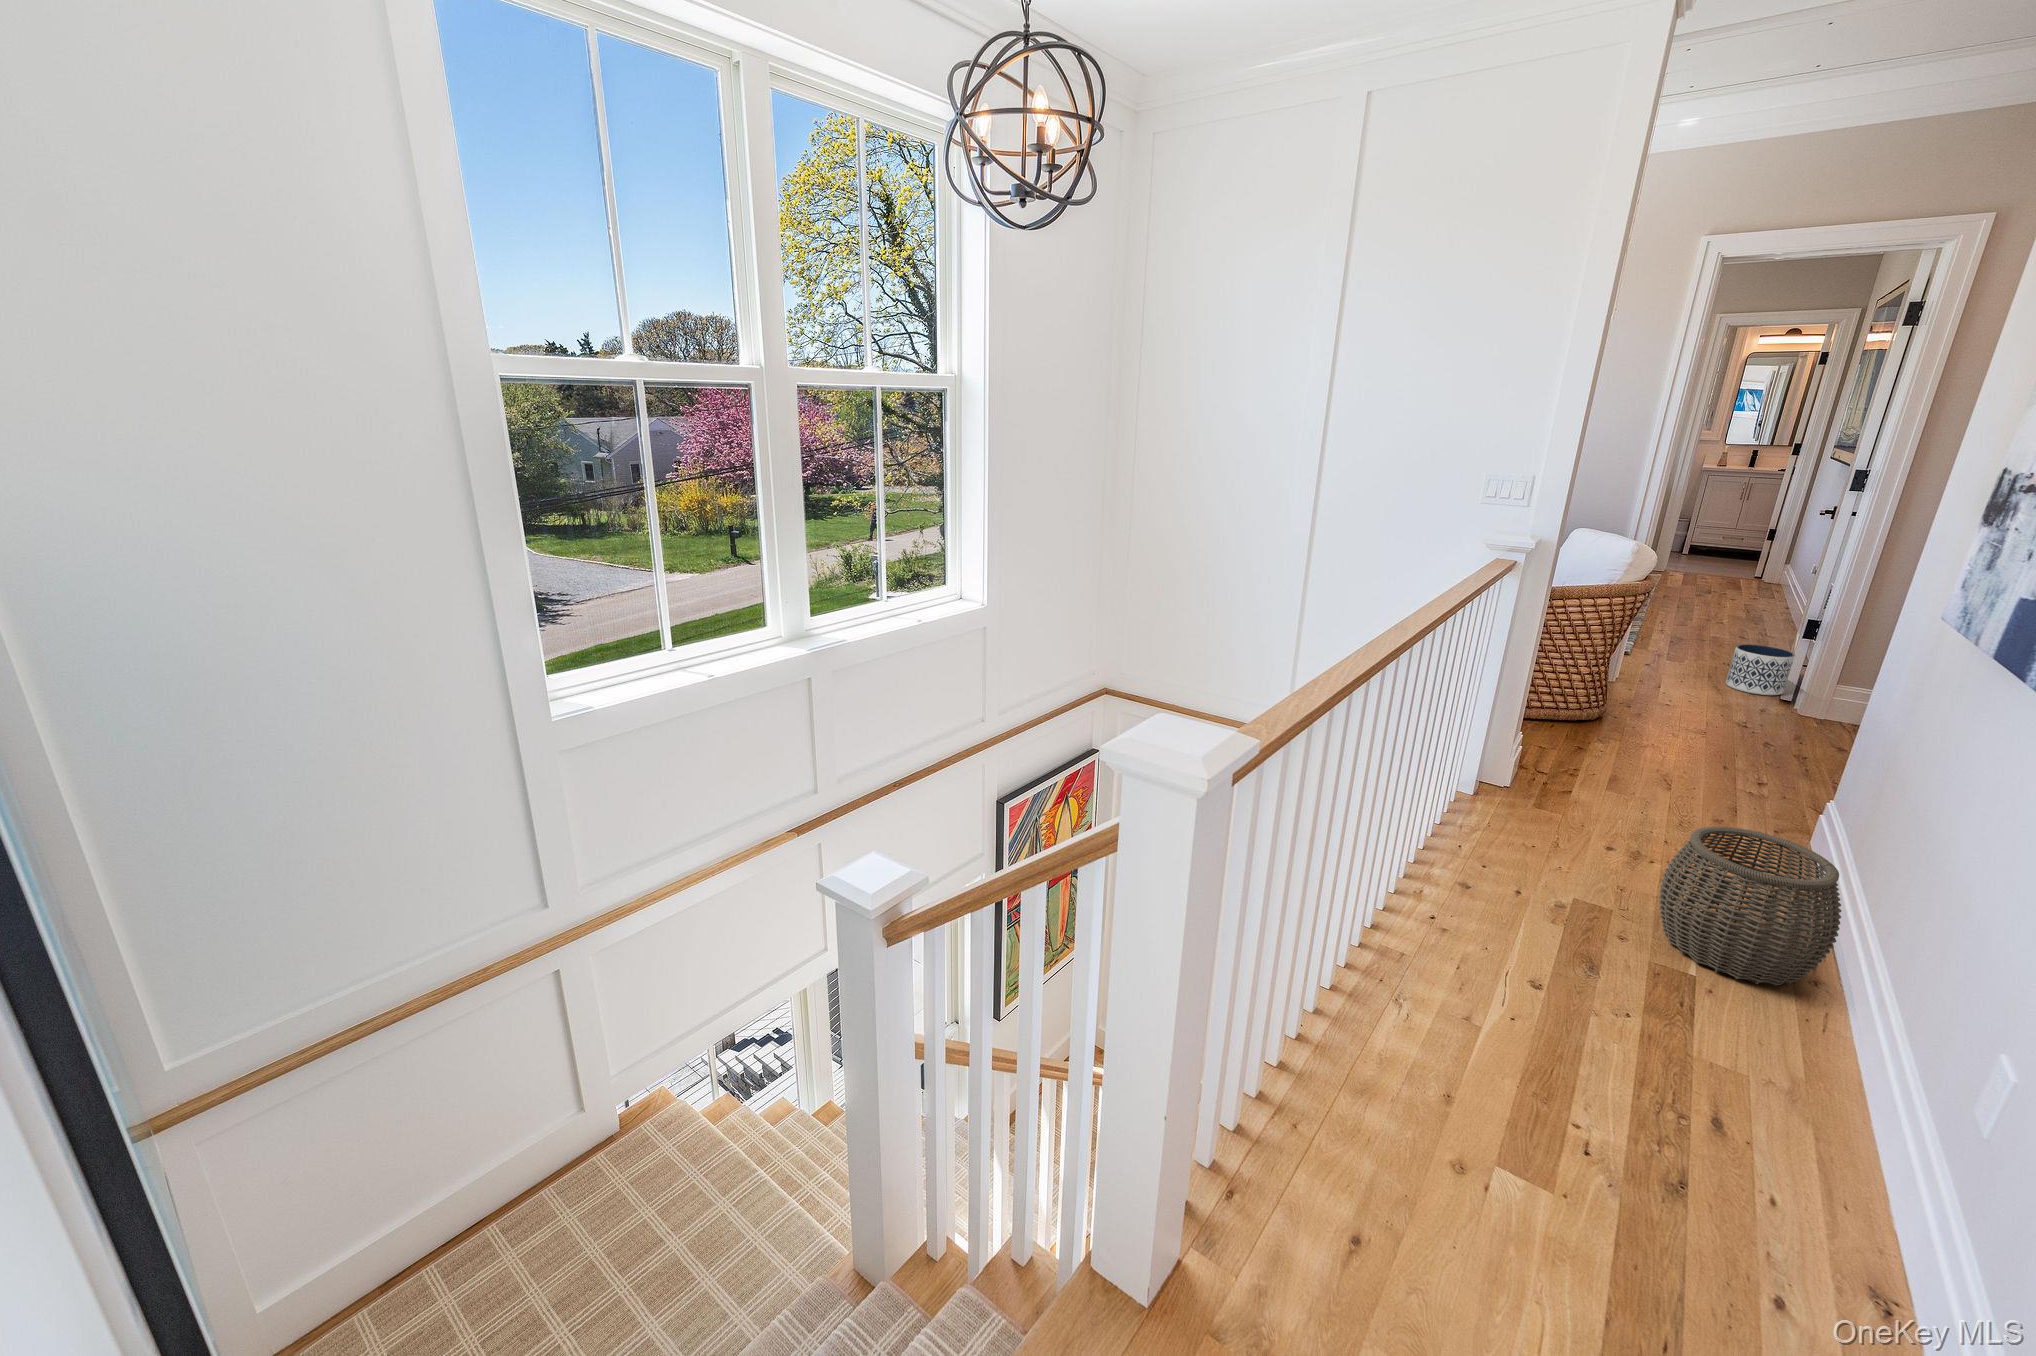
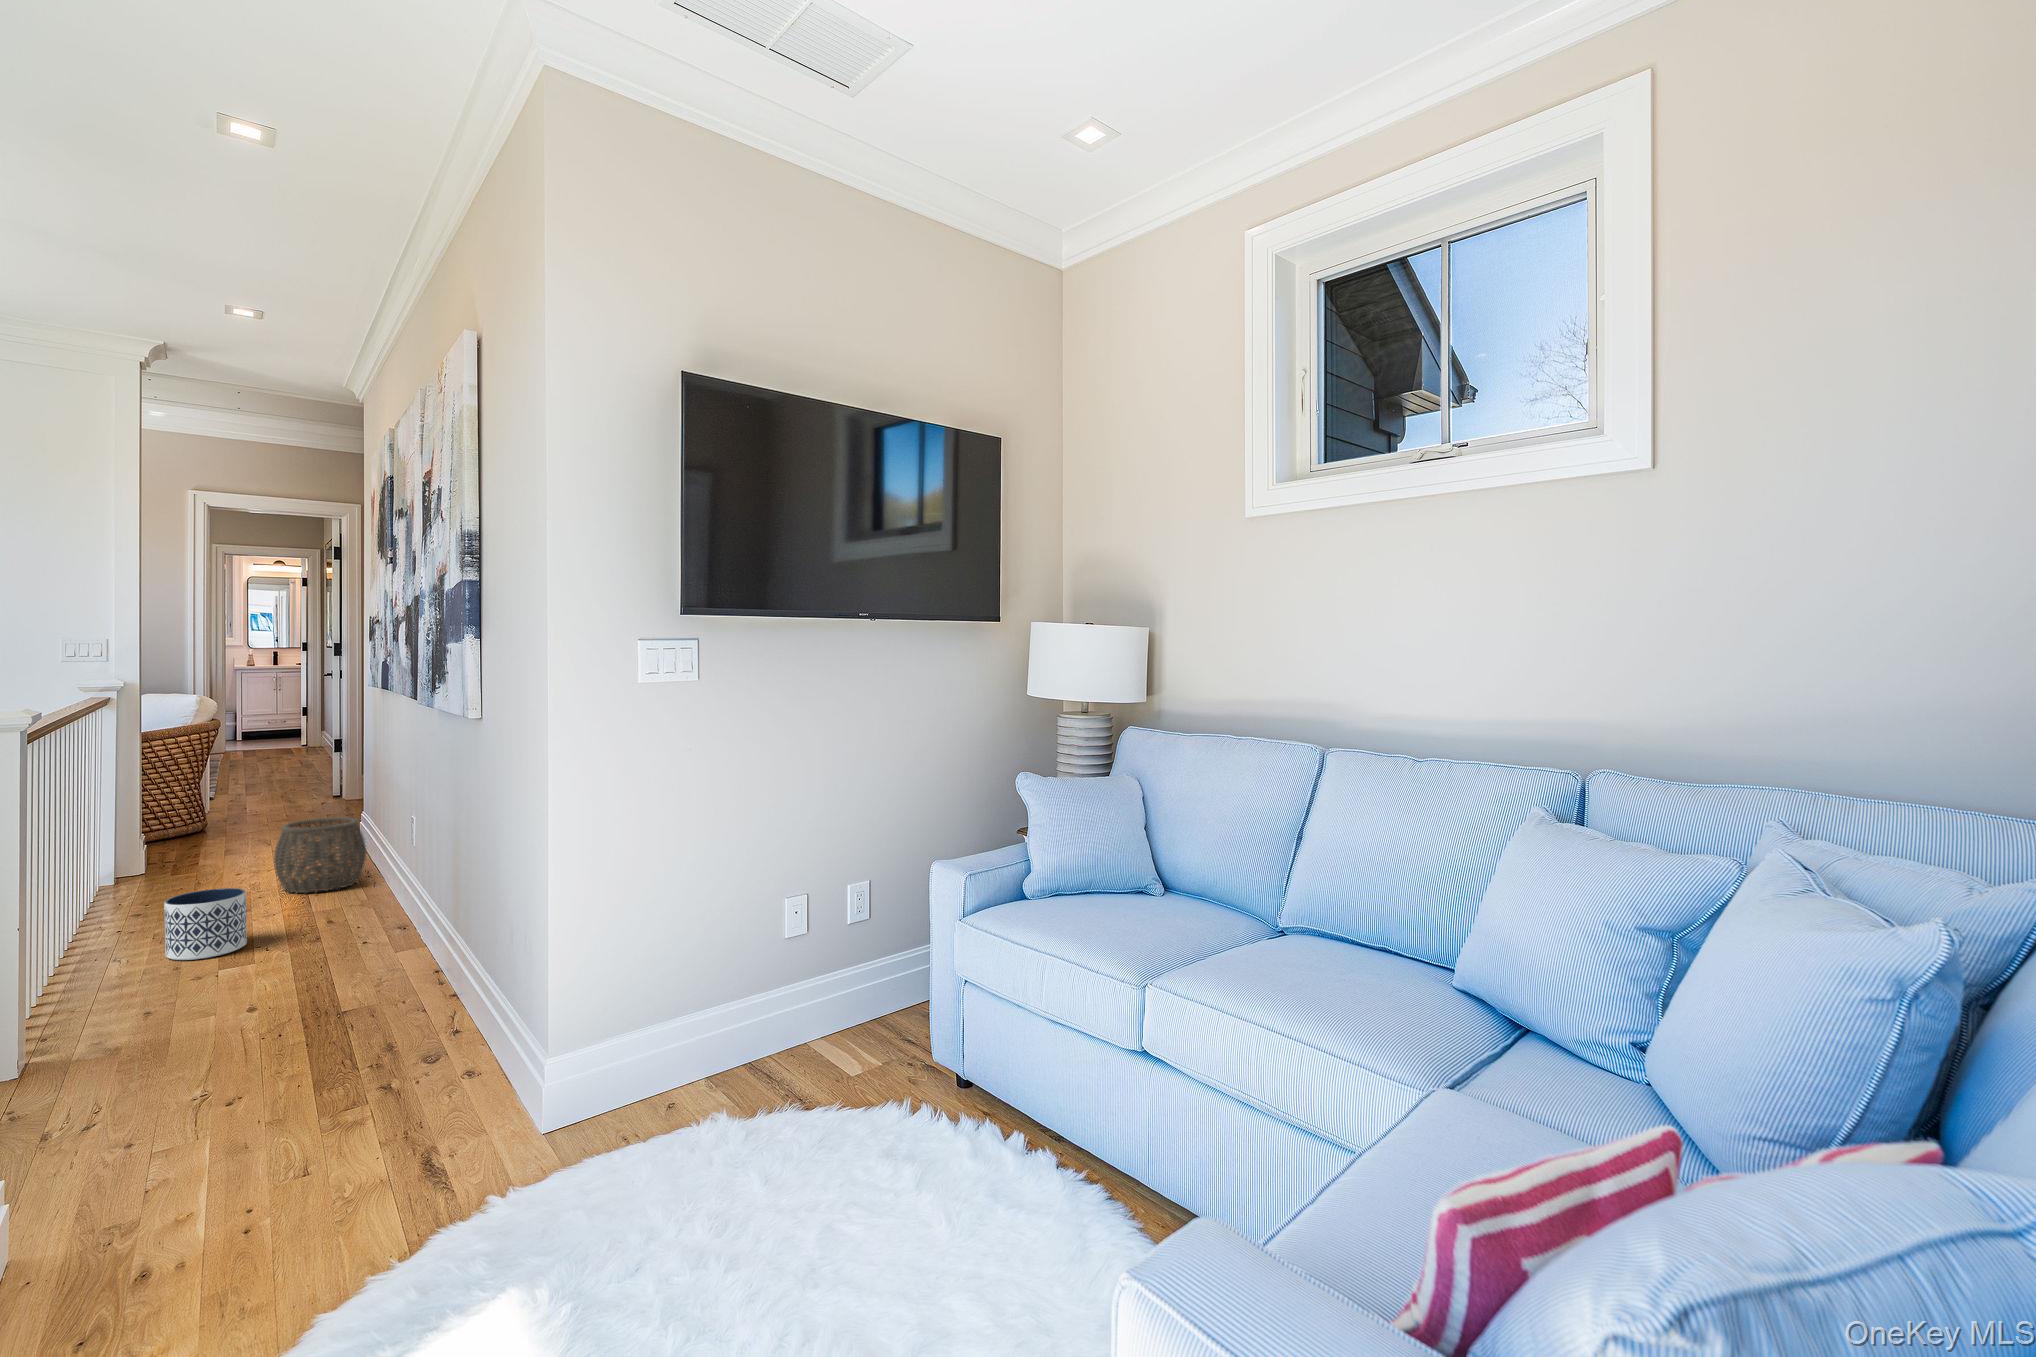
planter: present [1726,645,1795,695] -> present [164,888,247,960]

